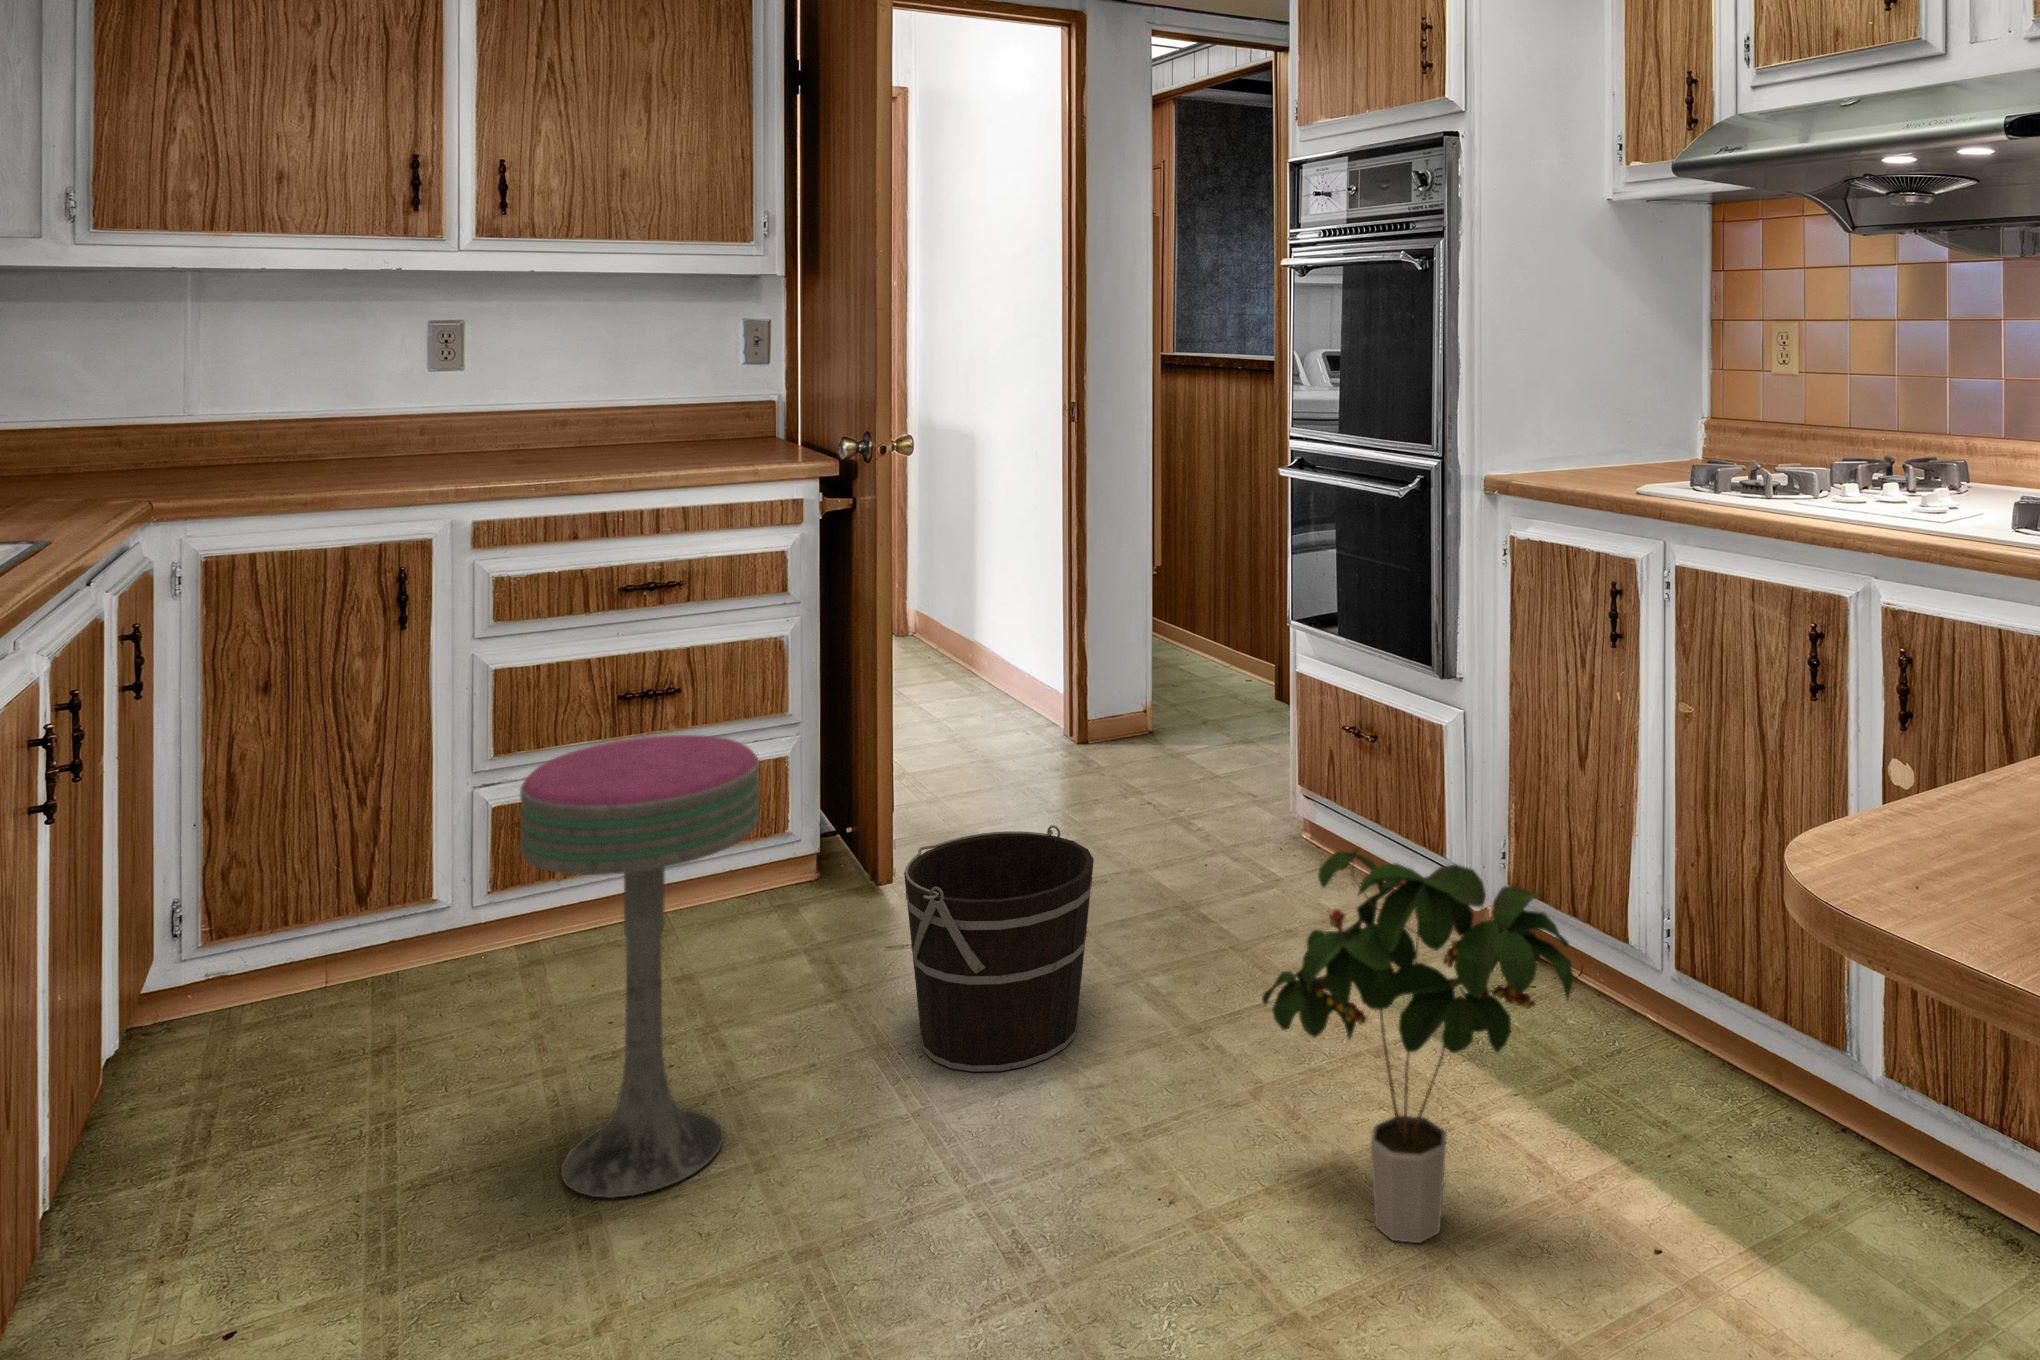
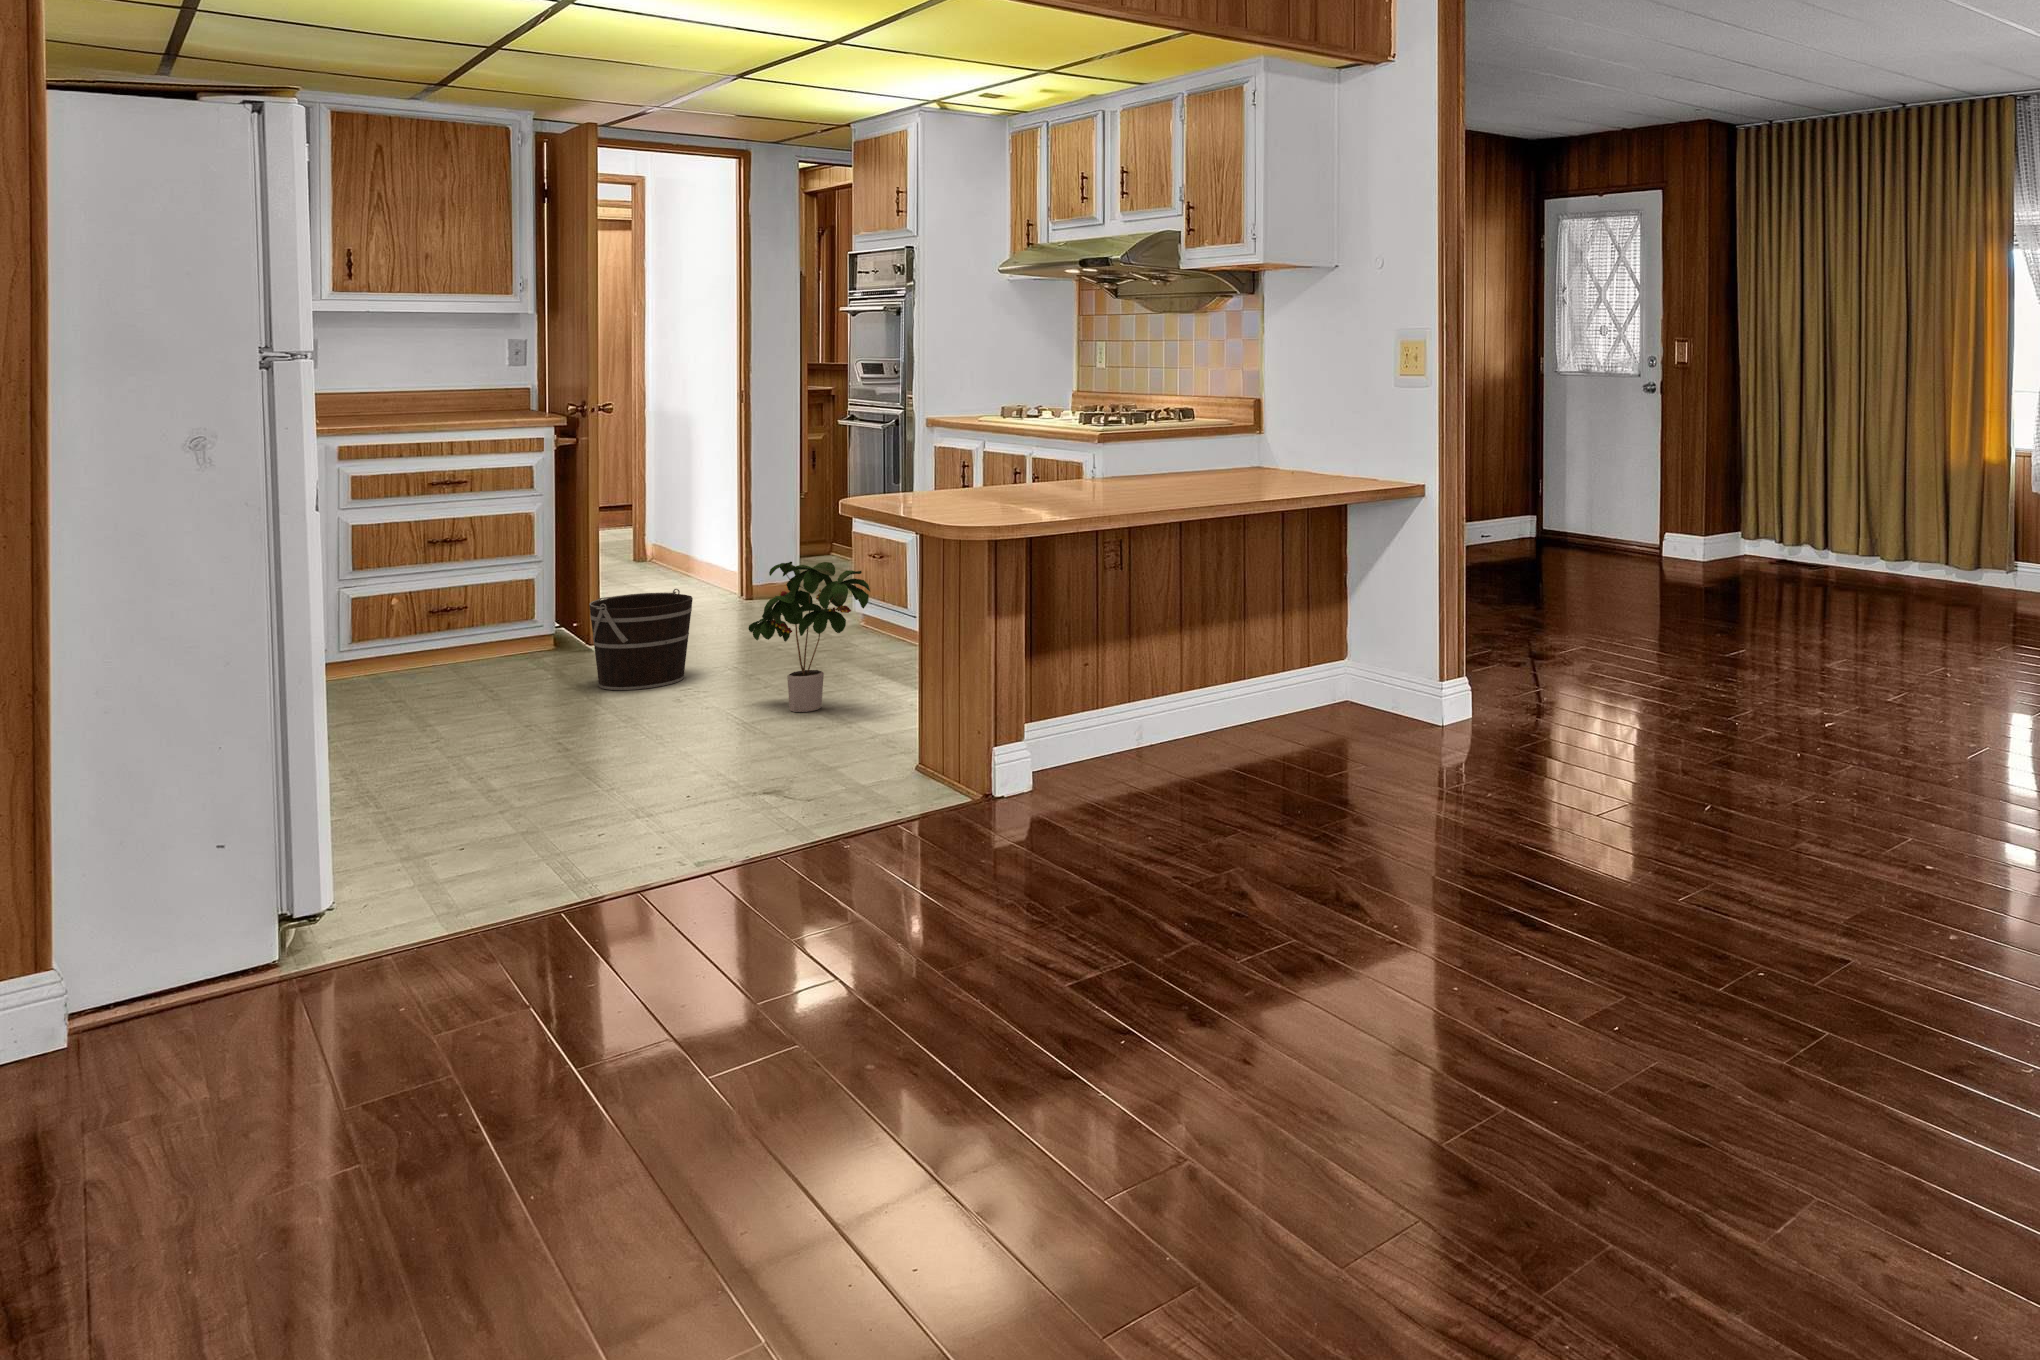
bar stool: present [520,735,759,1198] -> none [387,532,508,721]

